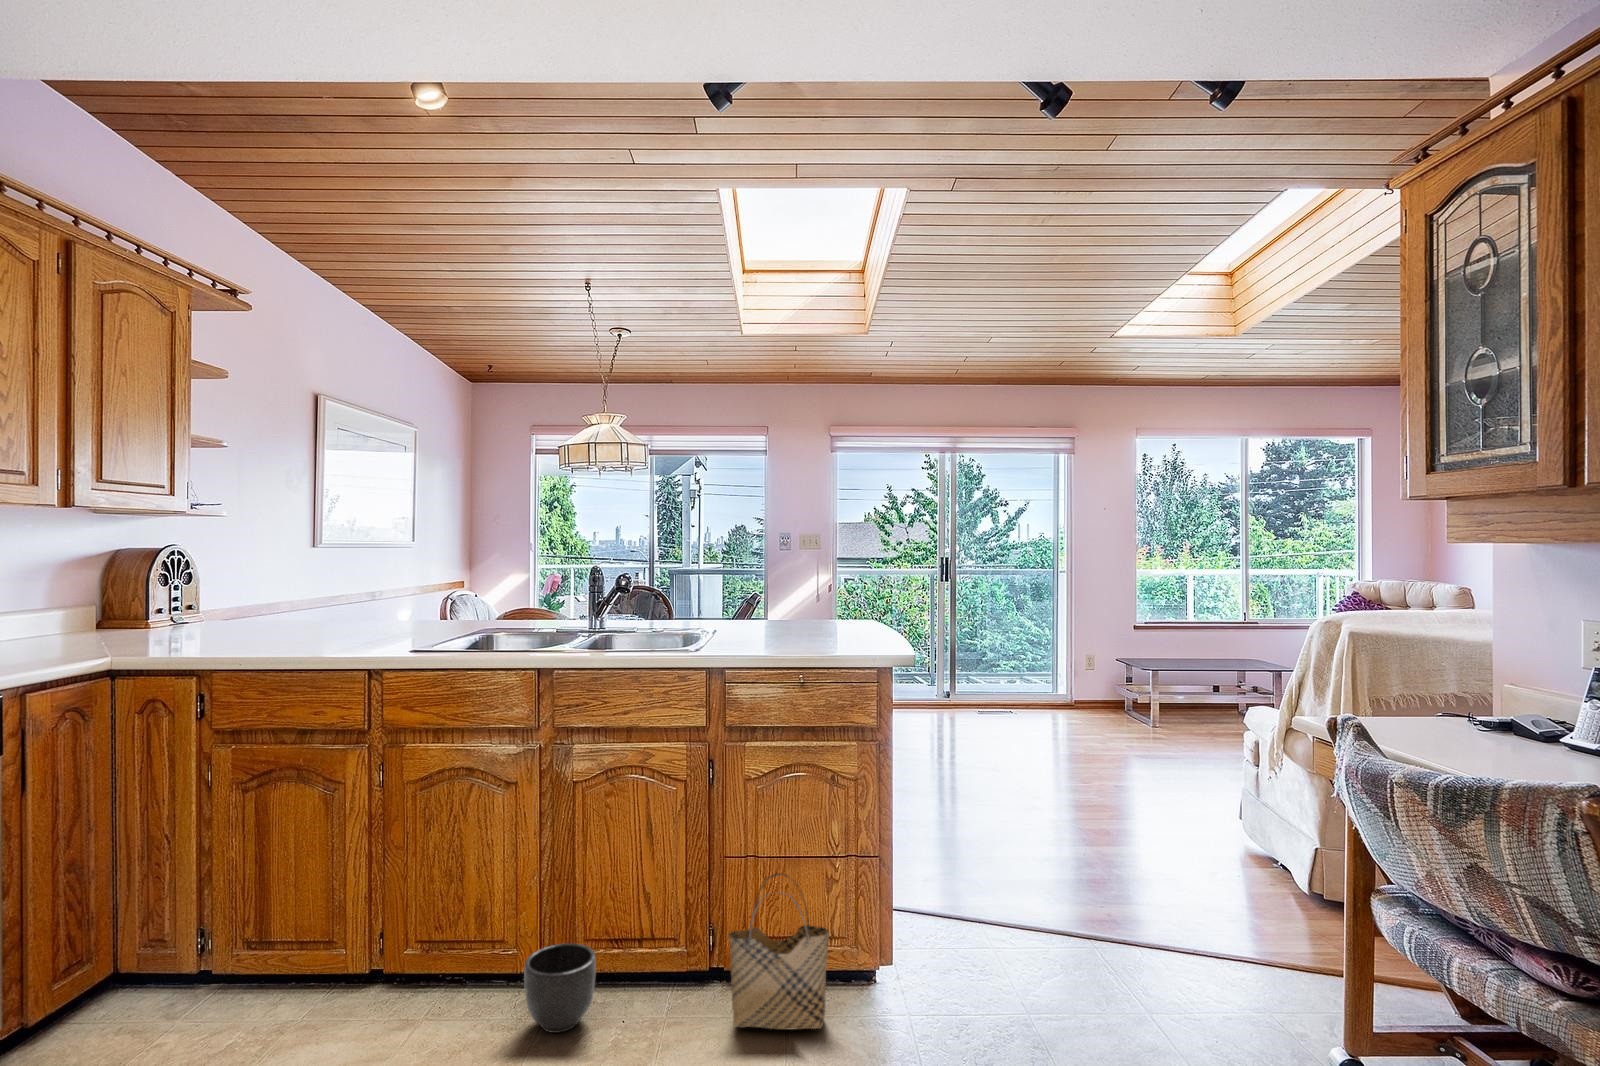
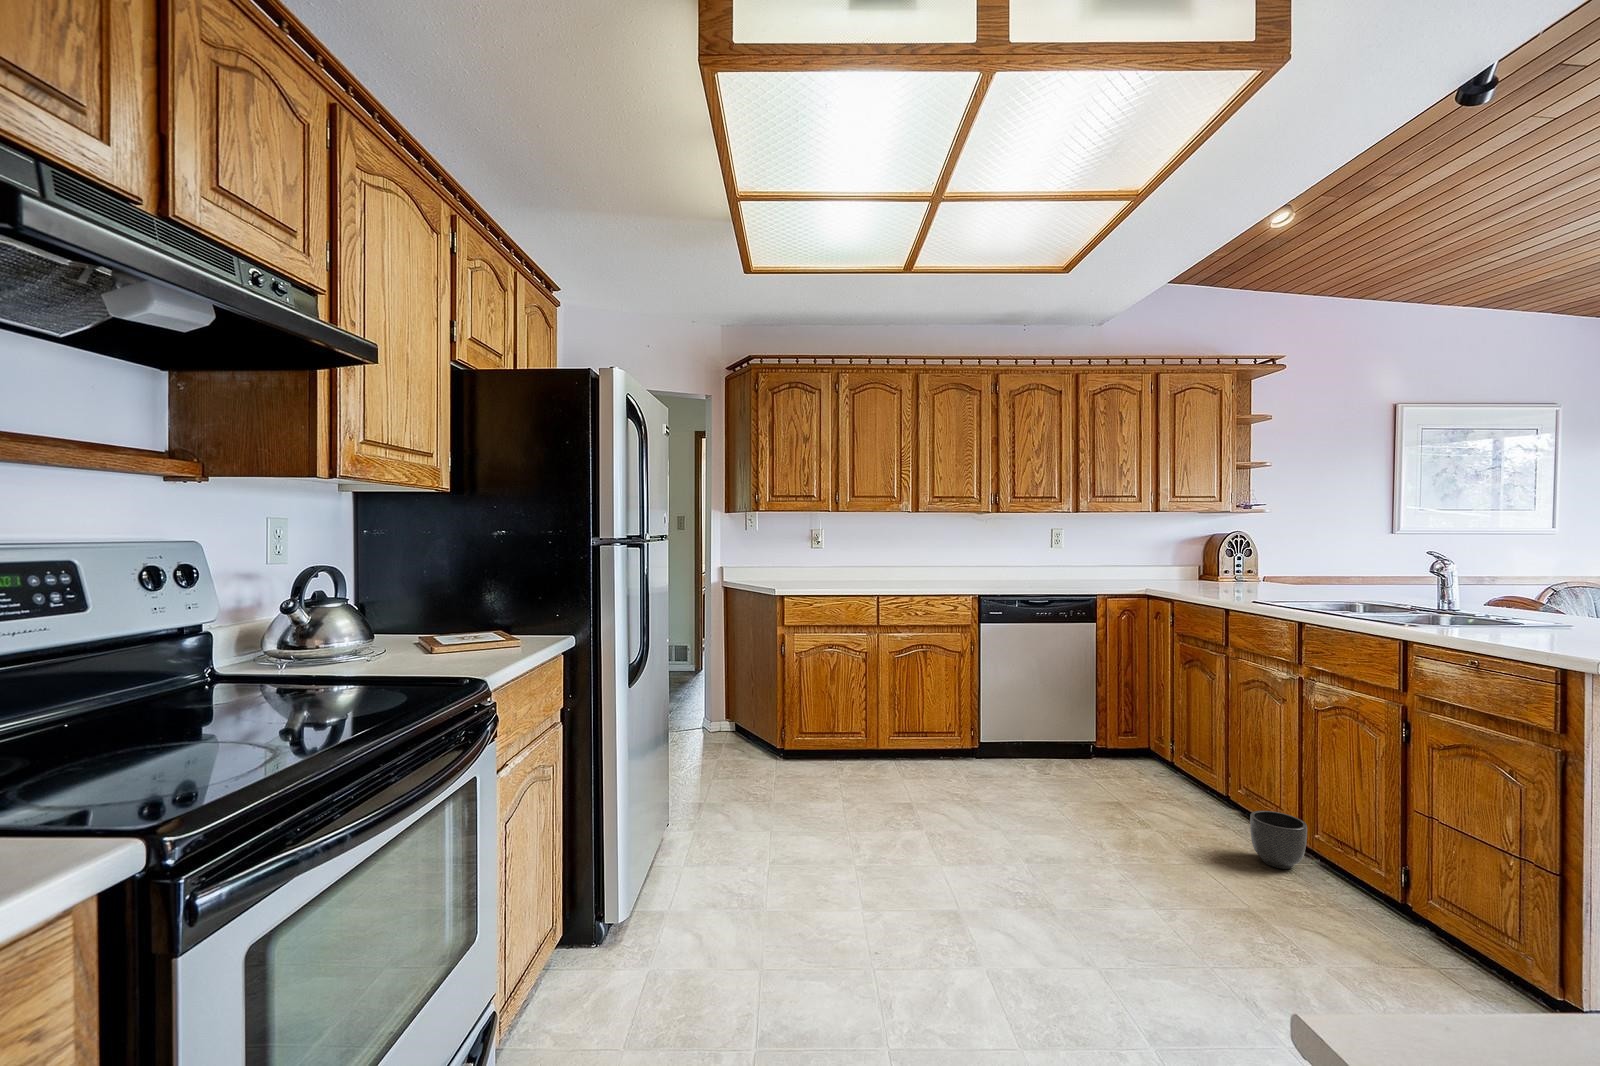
woven basket: present [728,873,829,1030] -> none [1361,828,1461,976]

